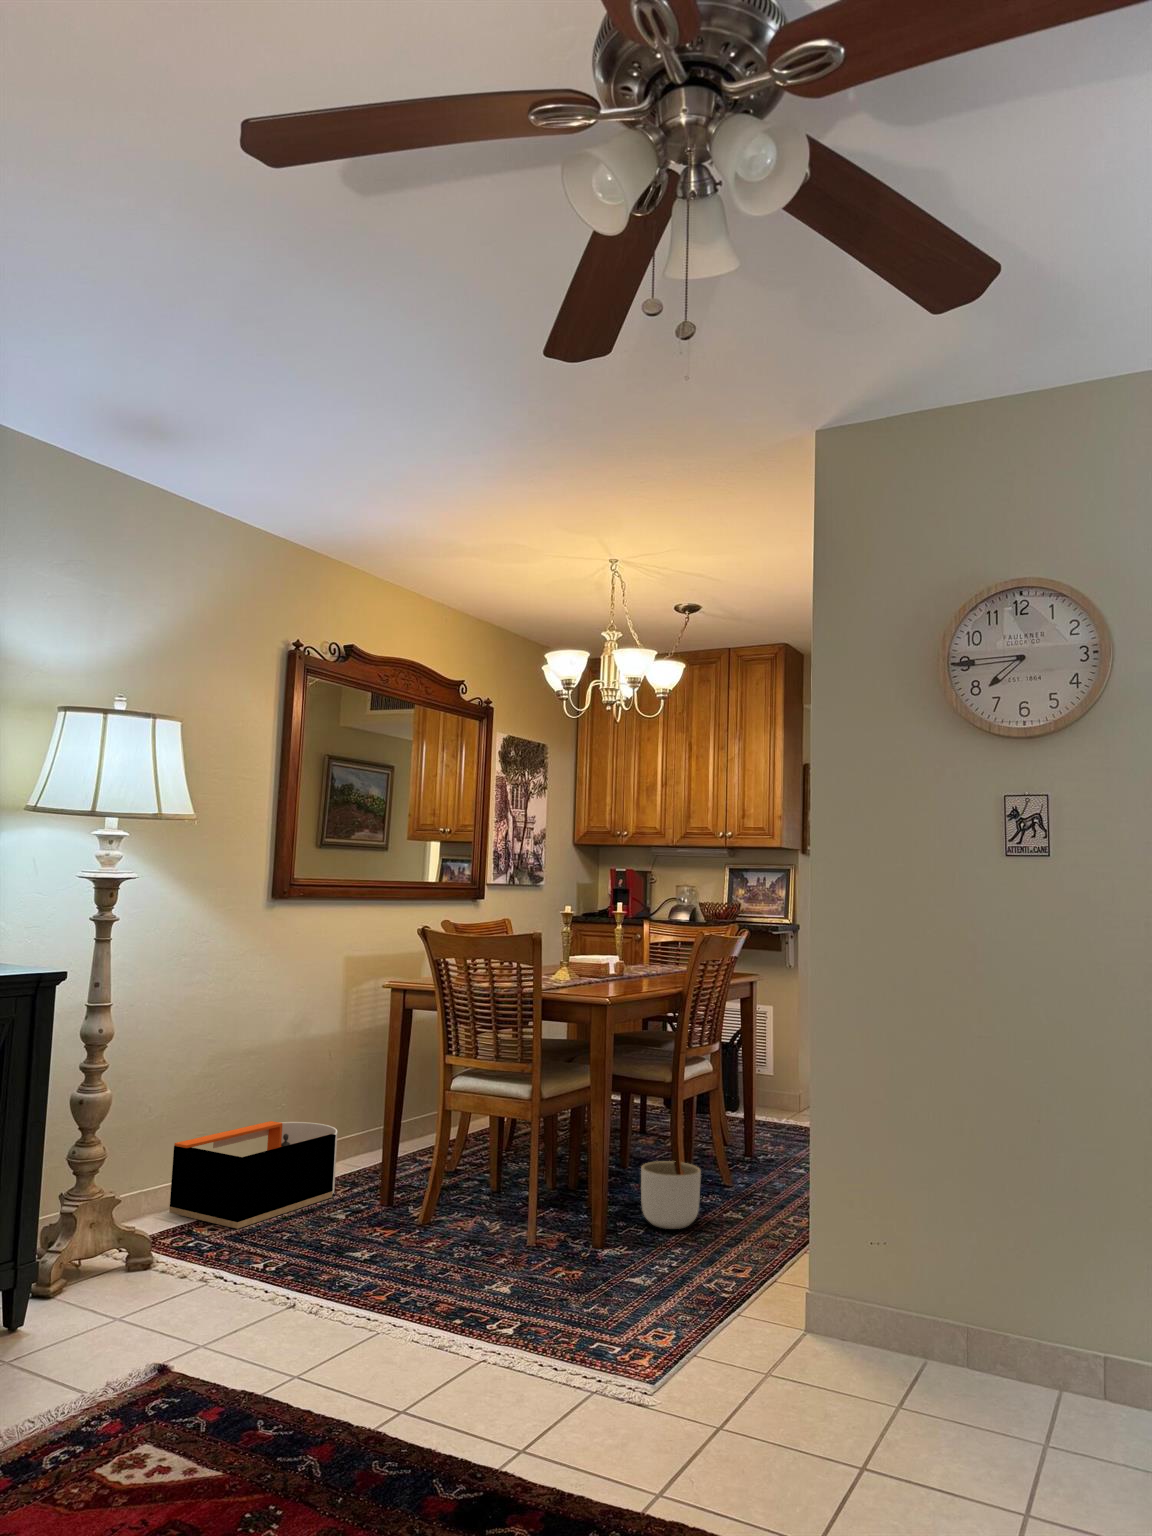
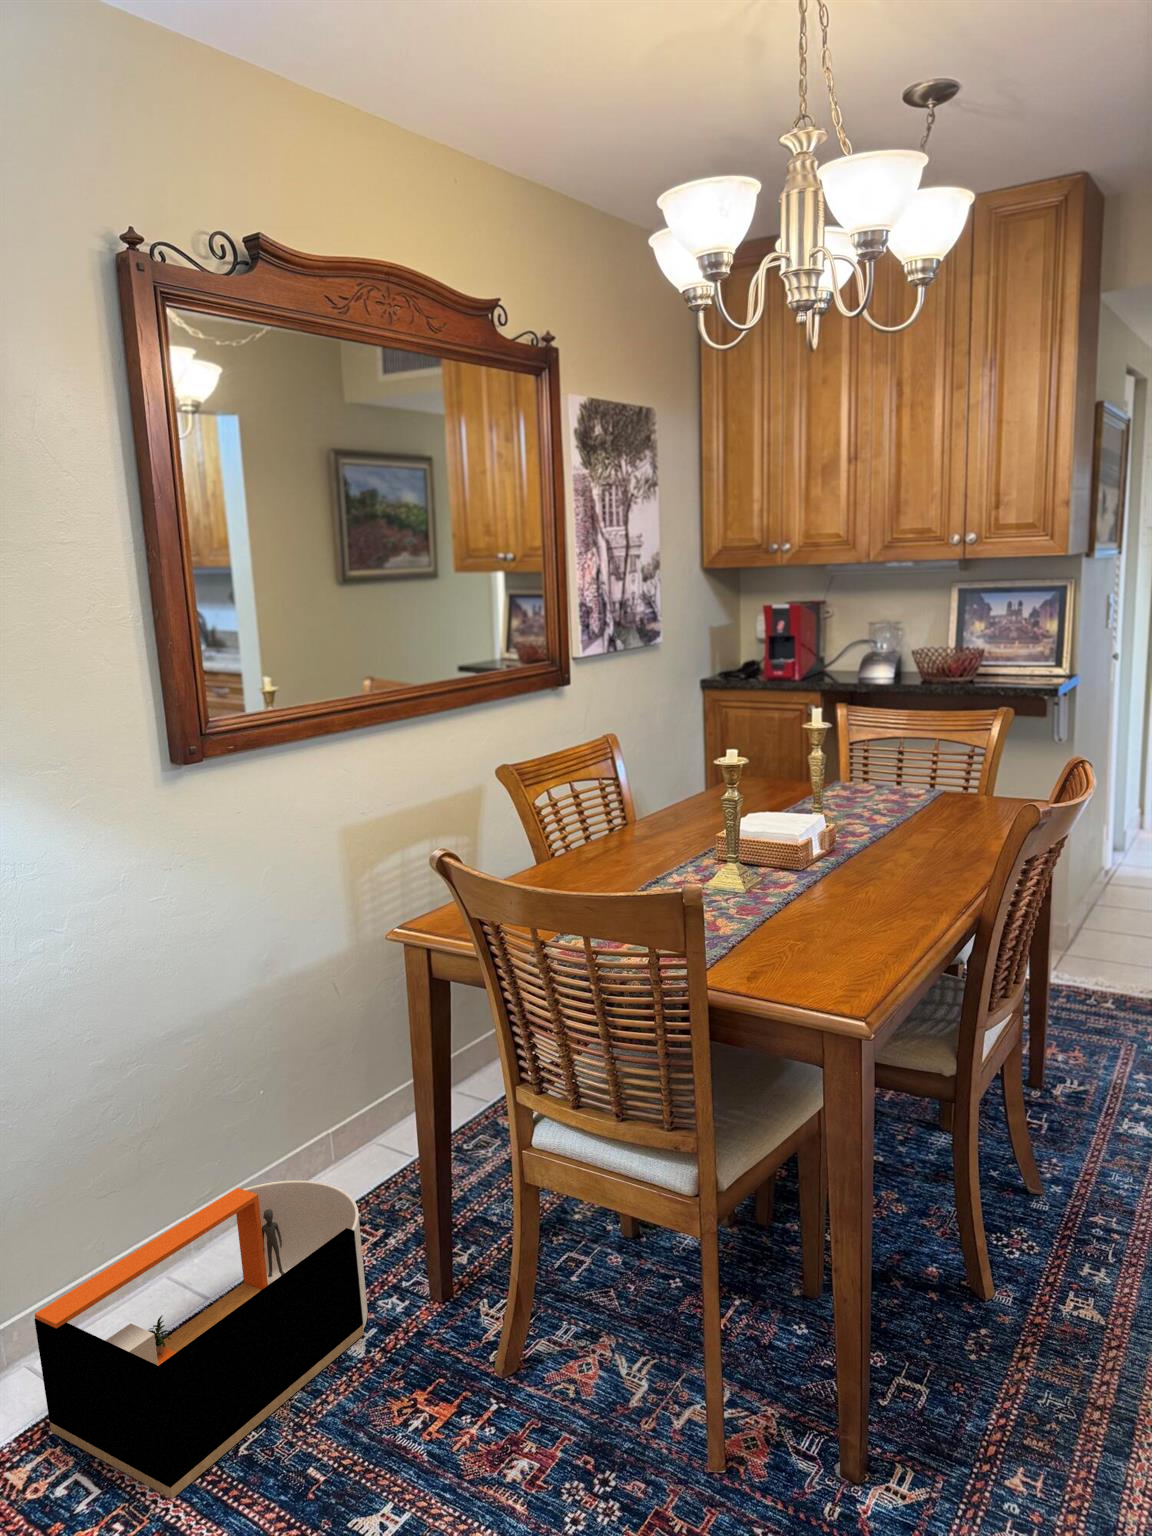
planter: present [641,1161,701,1229] -> none [966,1260,1095,1418]

